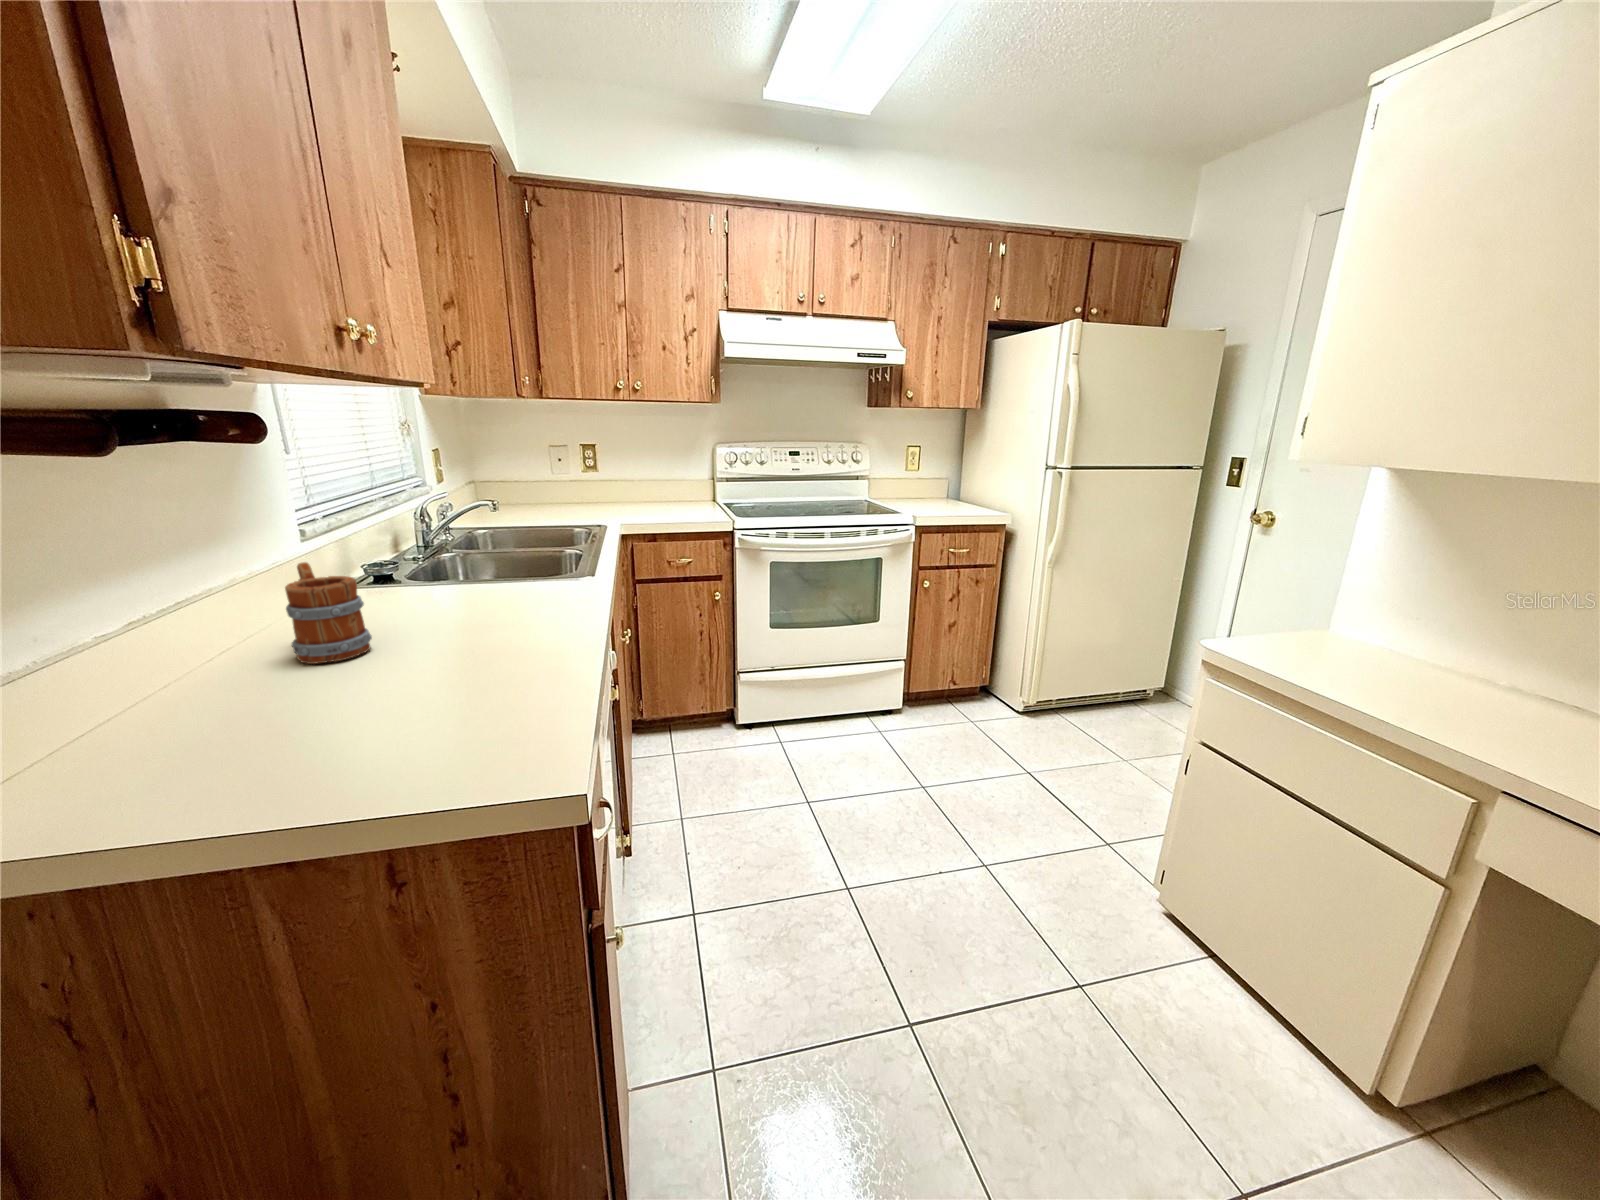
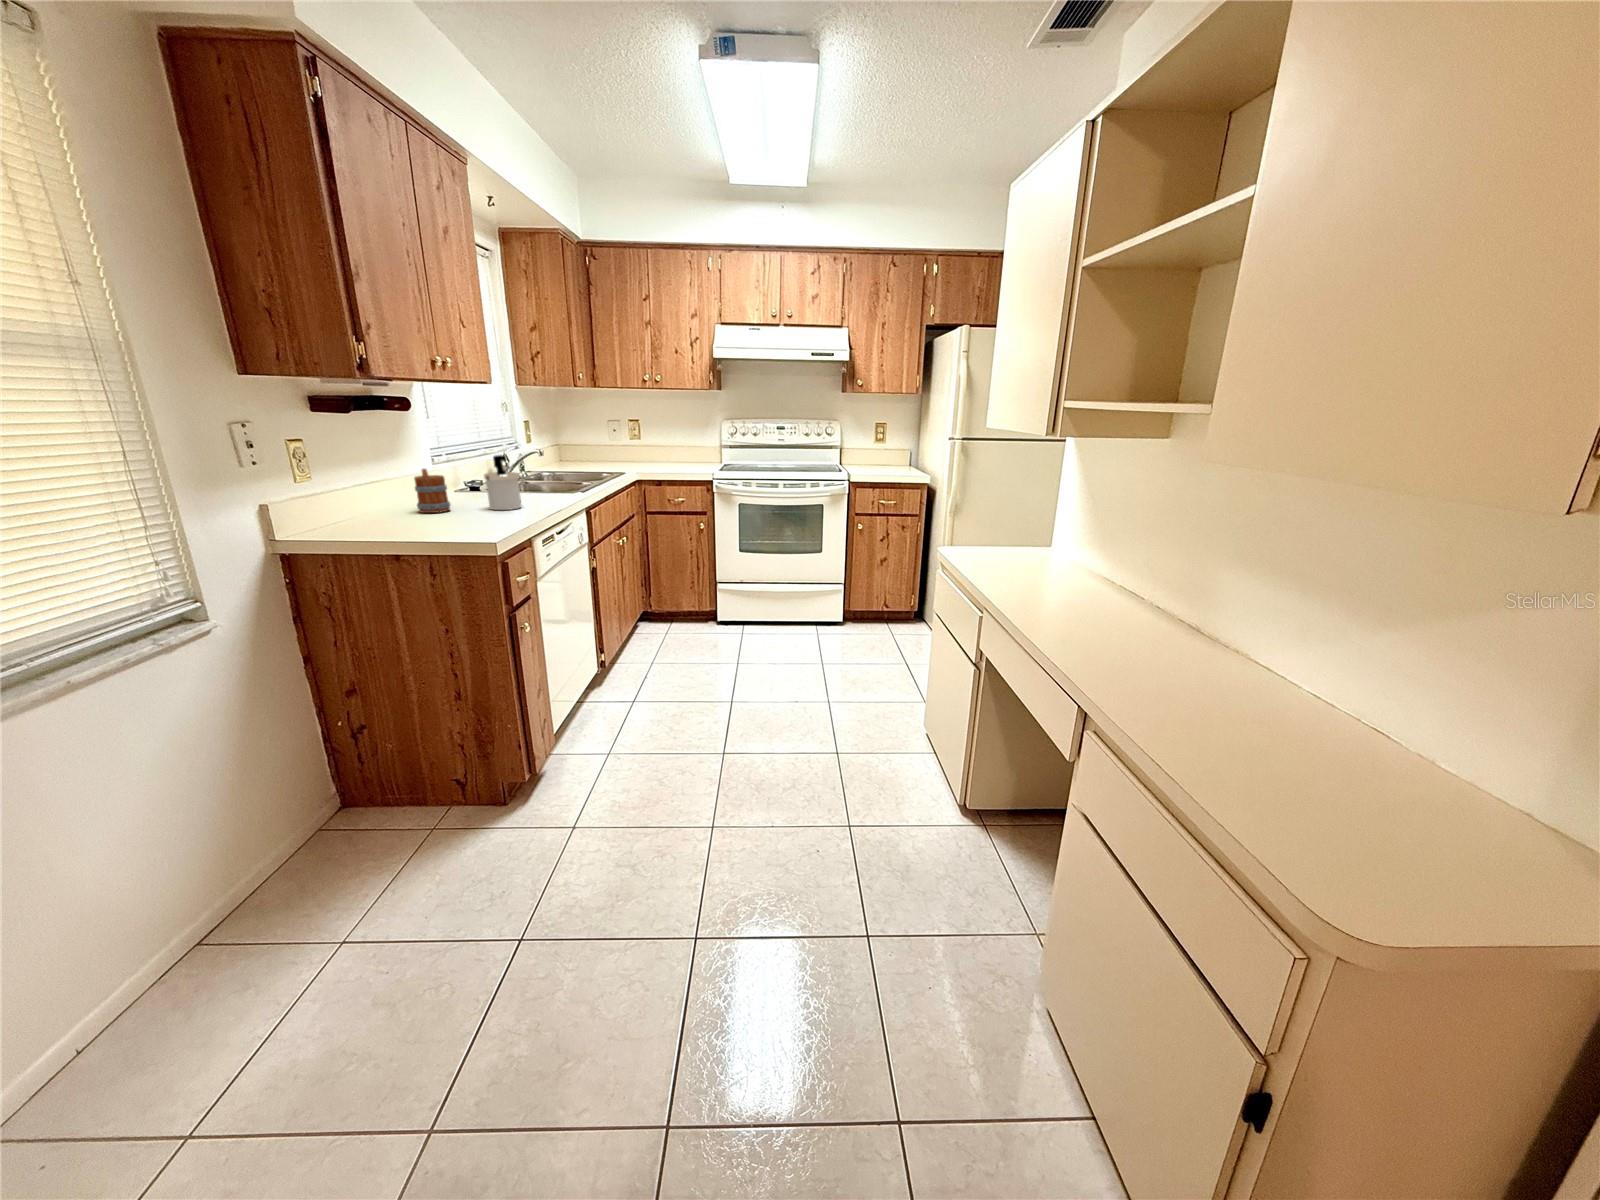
soap dispenser: none [441,527,517,638] -> present [484,455,521,510]

